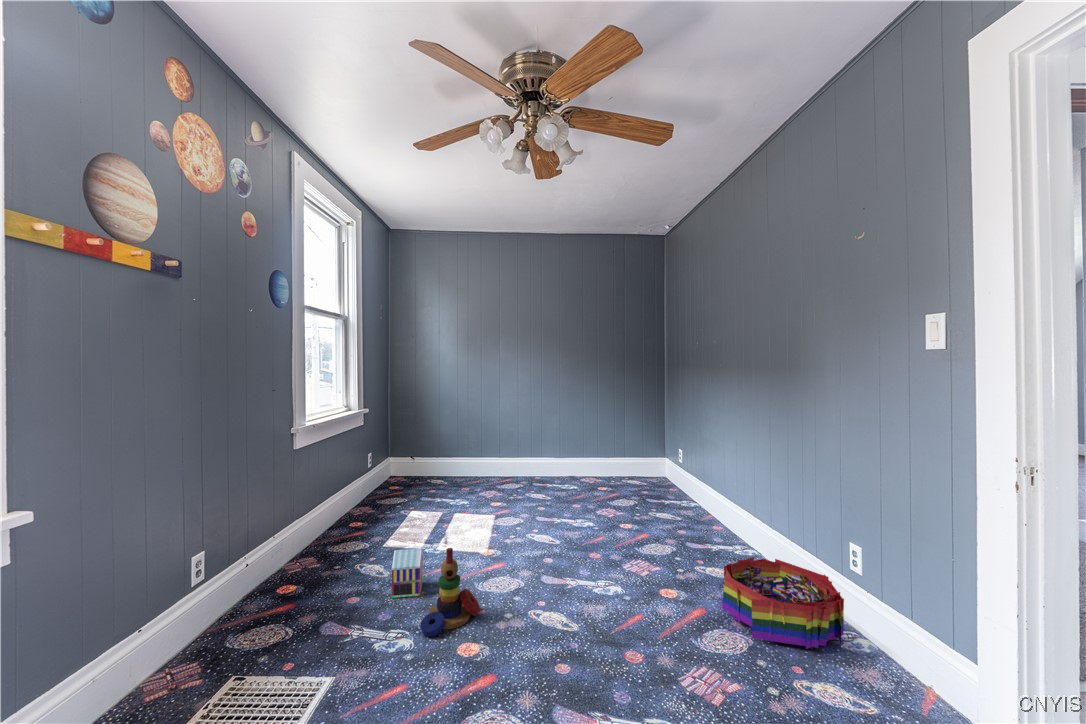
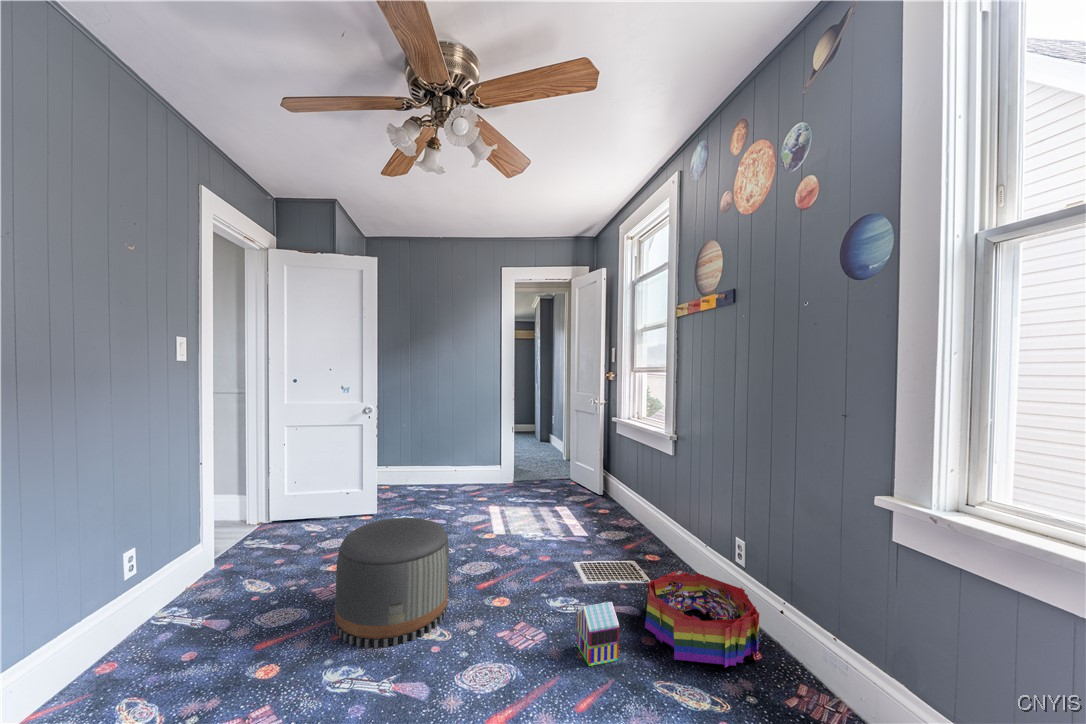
pouf: none [536,527,661,685] -> present [335,518,449,648]
stacking toy: present [420,548,480,637] -> none [501,557,551,637]
storage bin: present [722,557,844,649] -> present [645,571,759,667]

